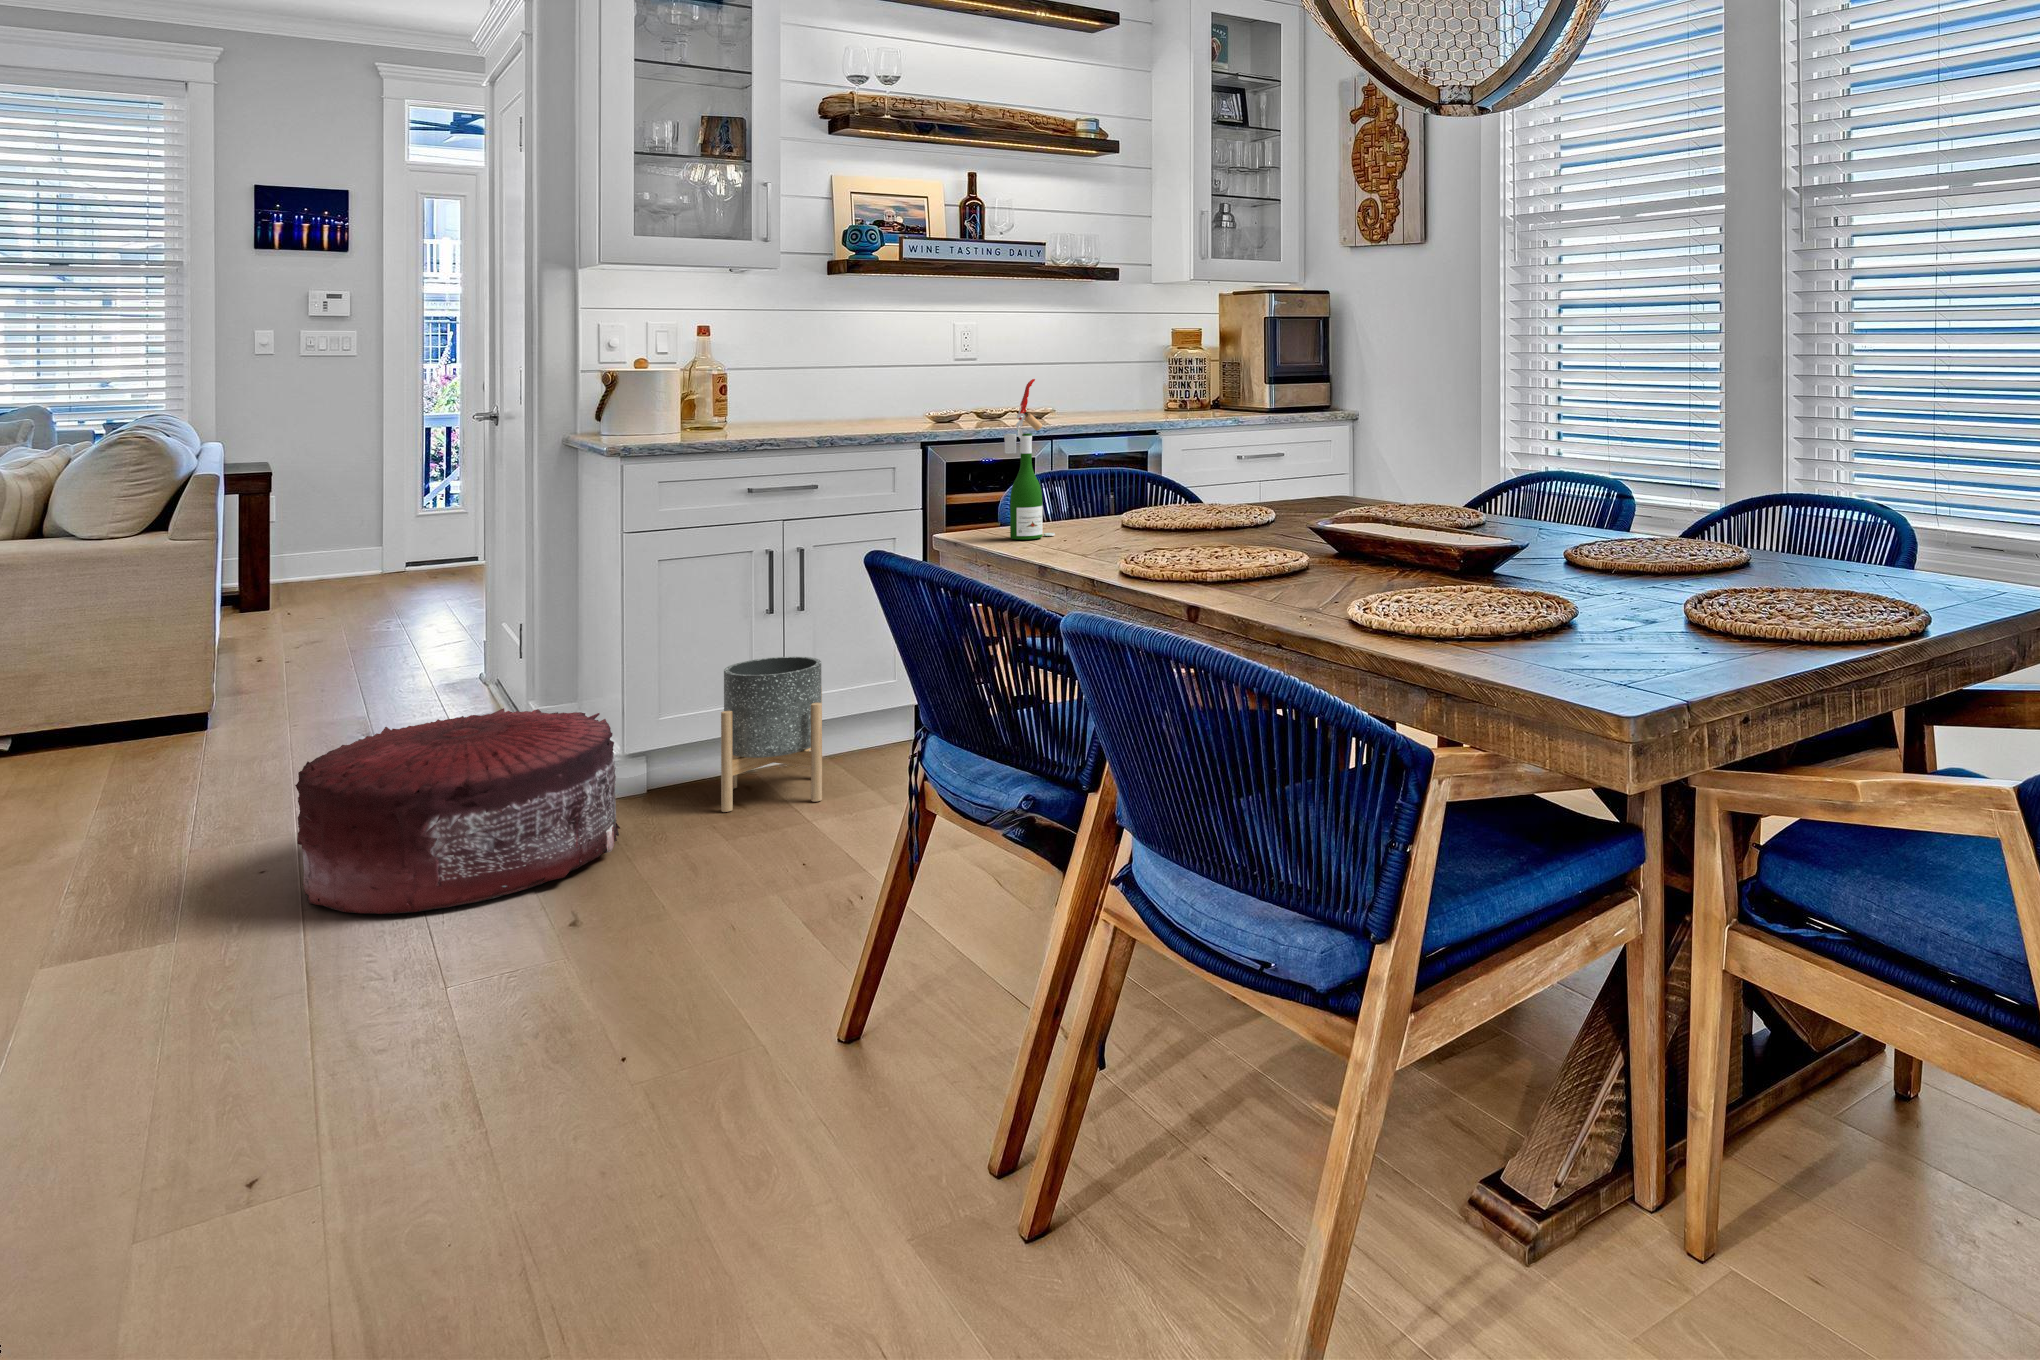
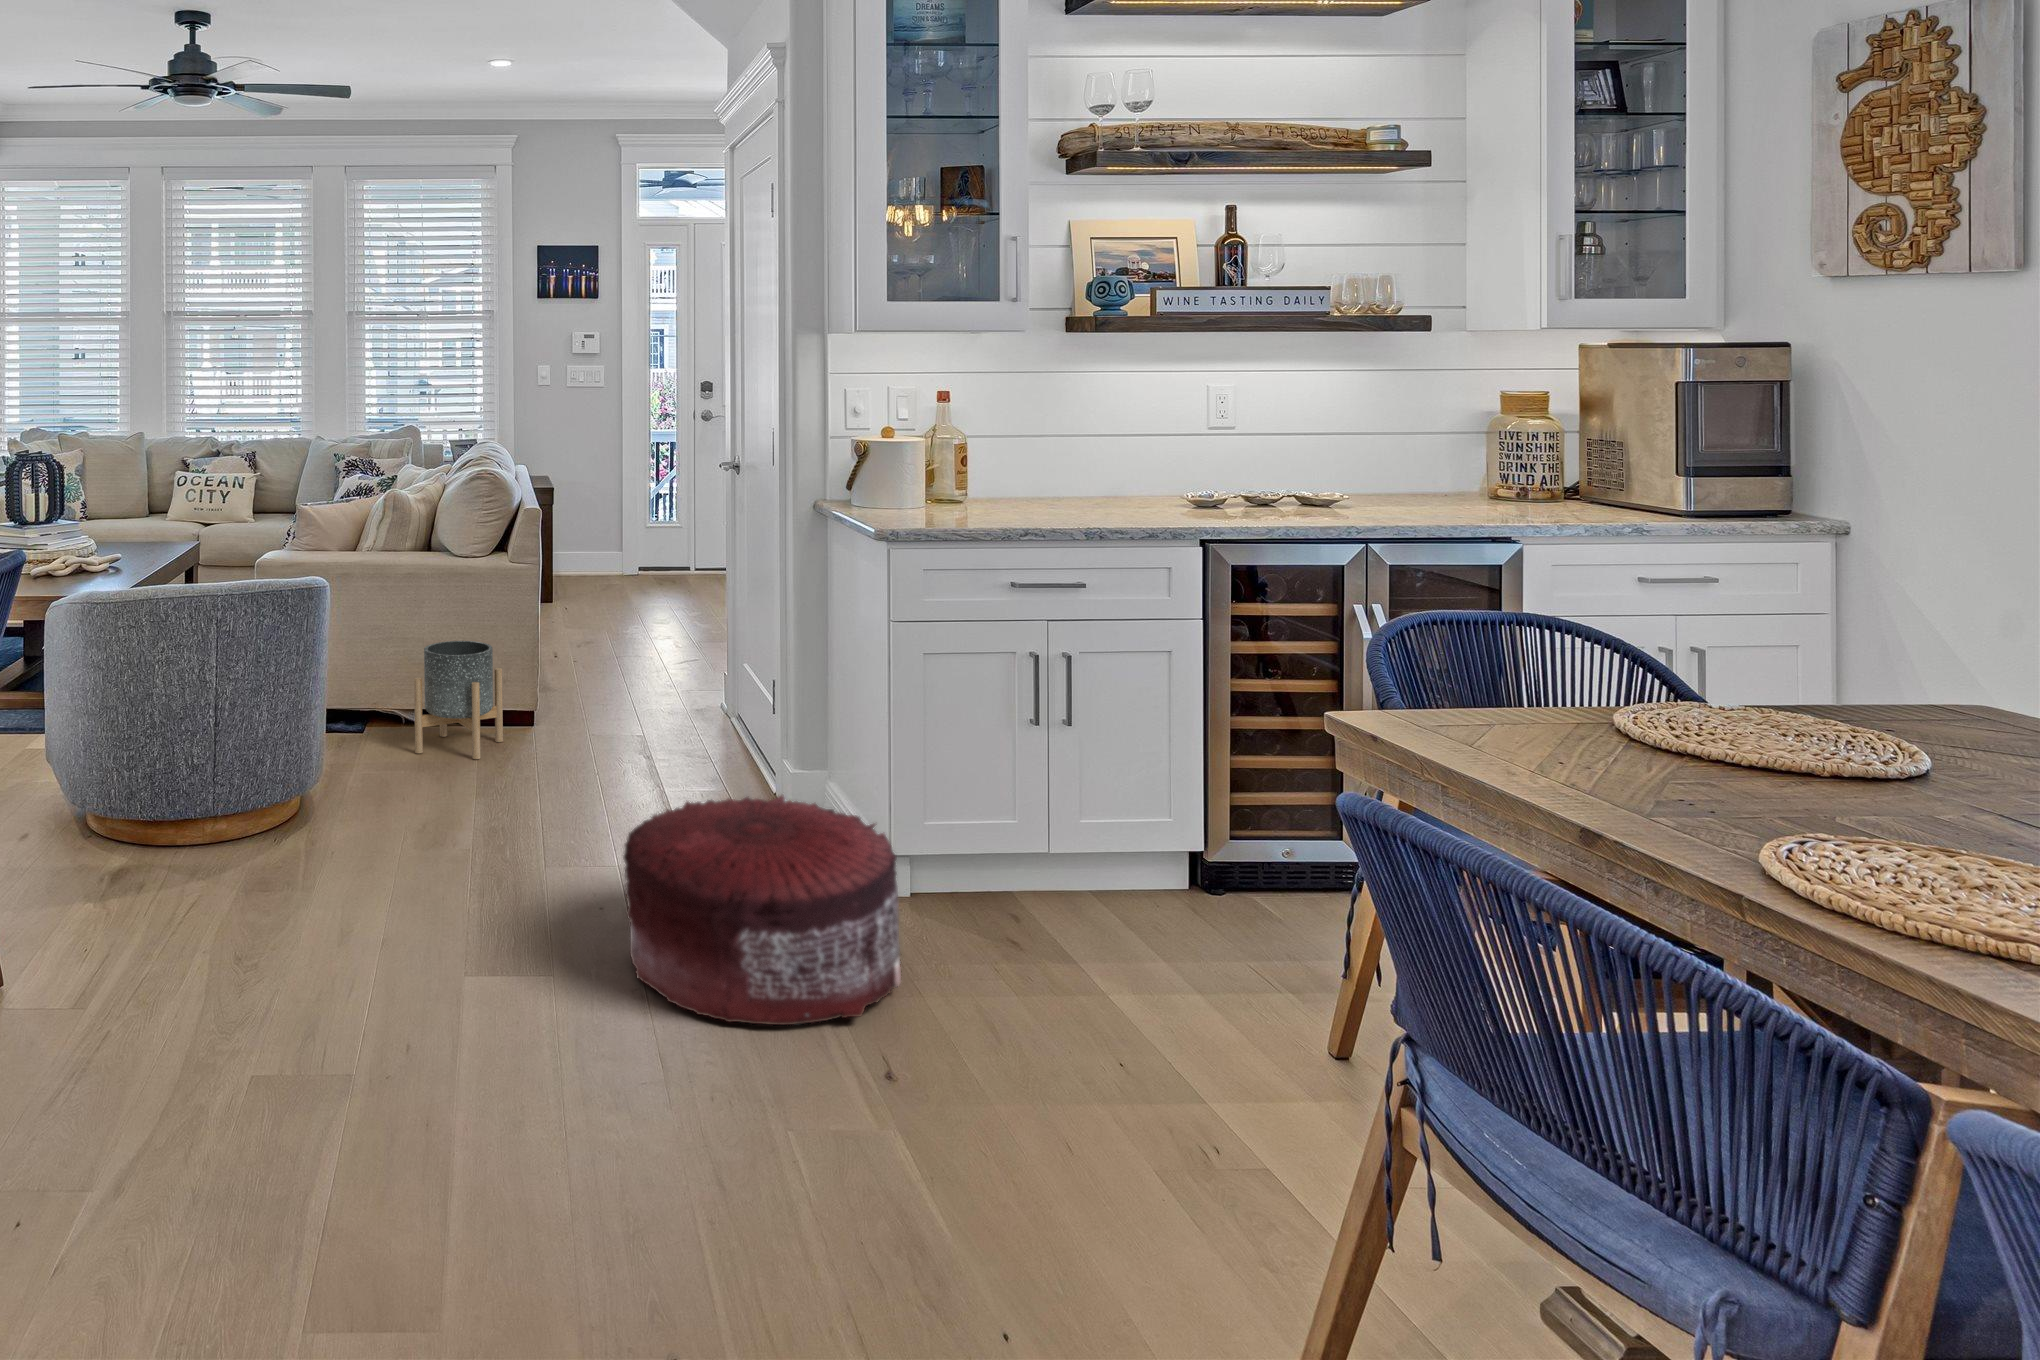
wine bottle: present [1004,379,1055,540] -> none [1467,539,1551,776]
planter: present [721,657,822,812] -> present [414,641,503,759]

